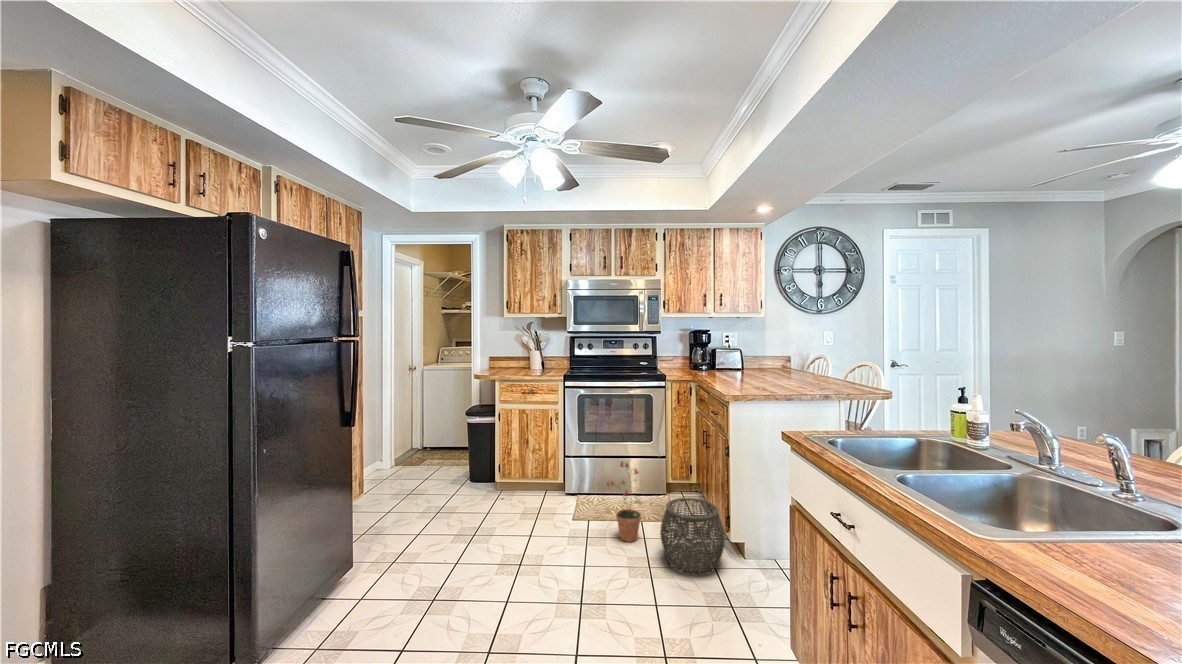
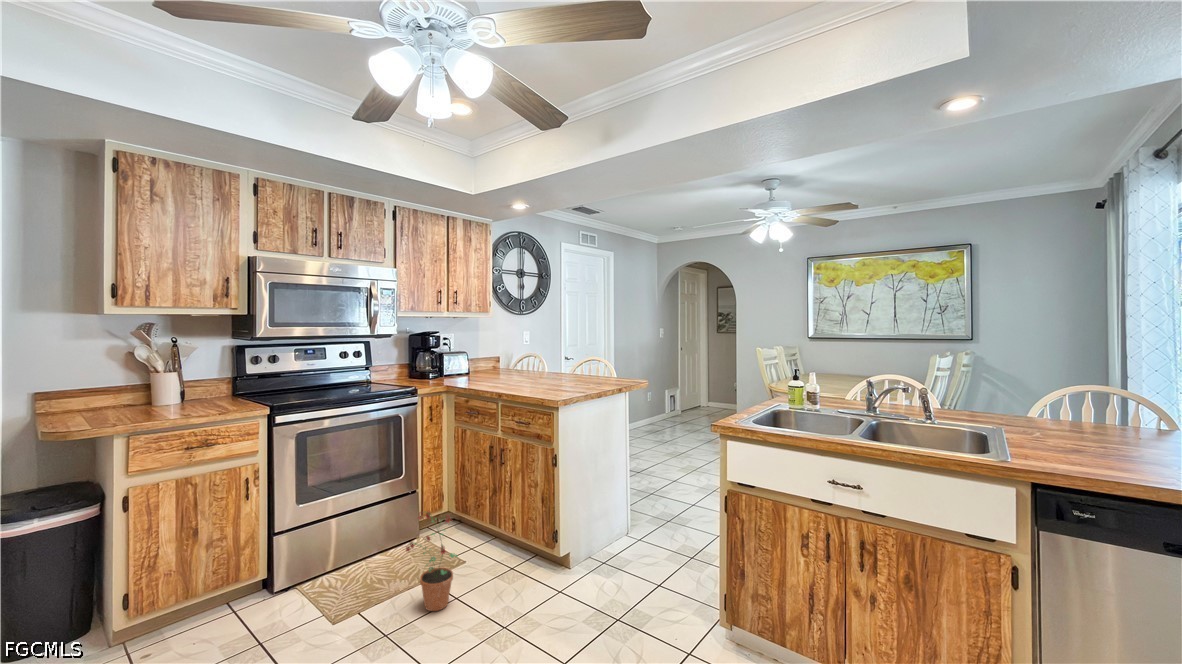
woven basket: present [660,498,725,573] -> none [488,525,559,610]

